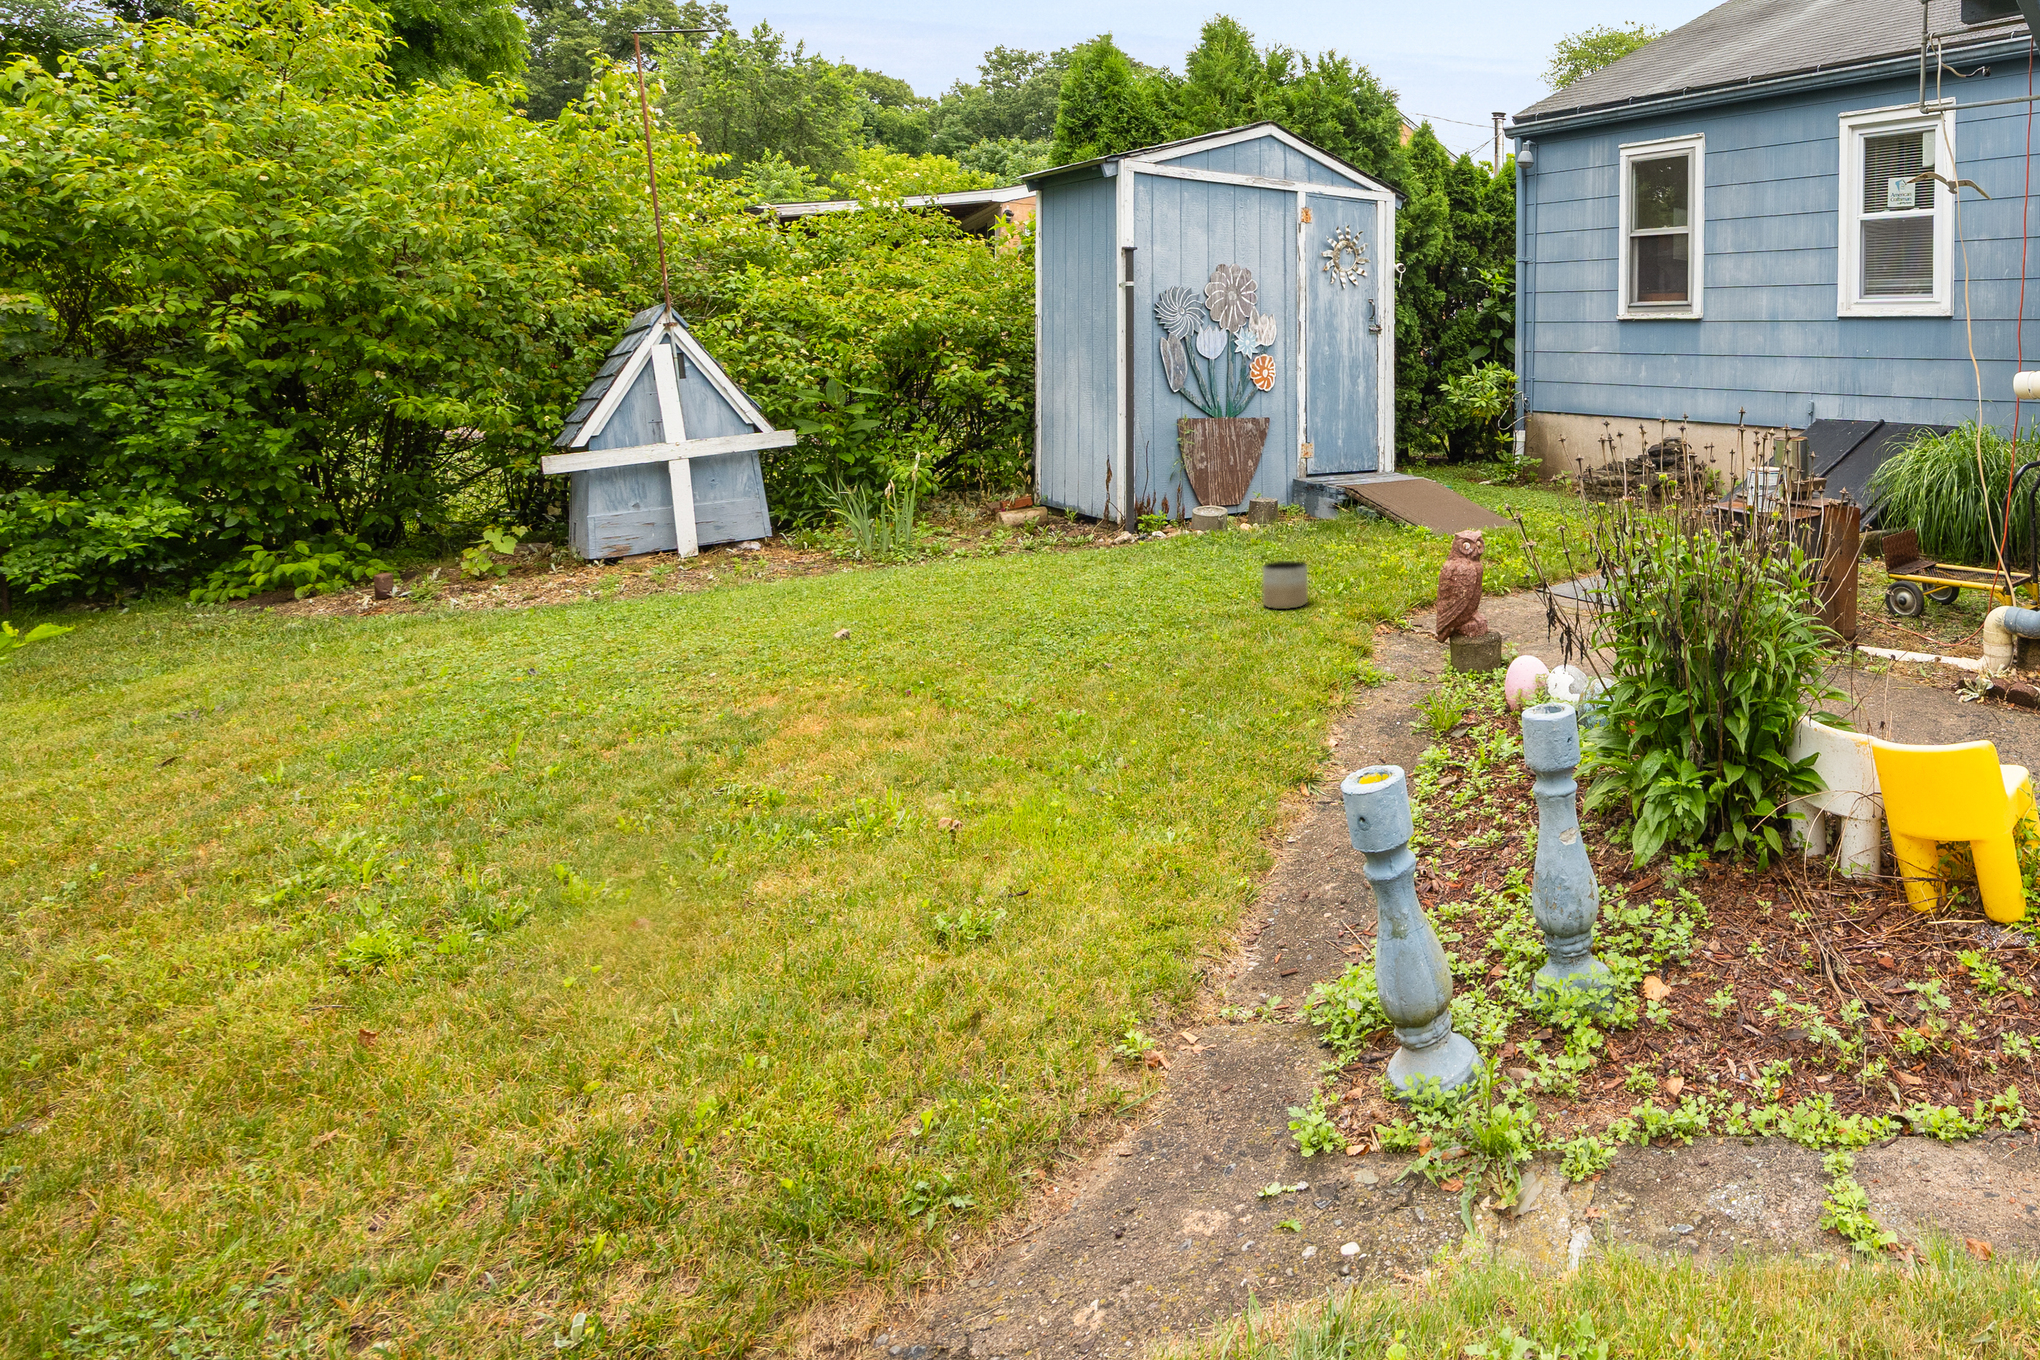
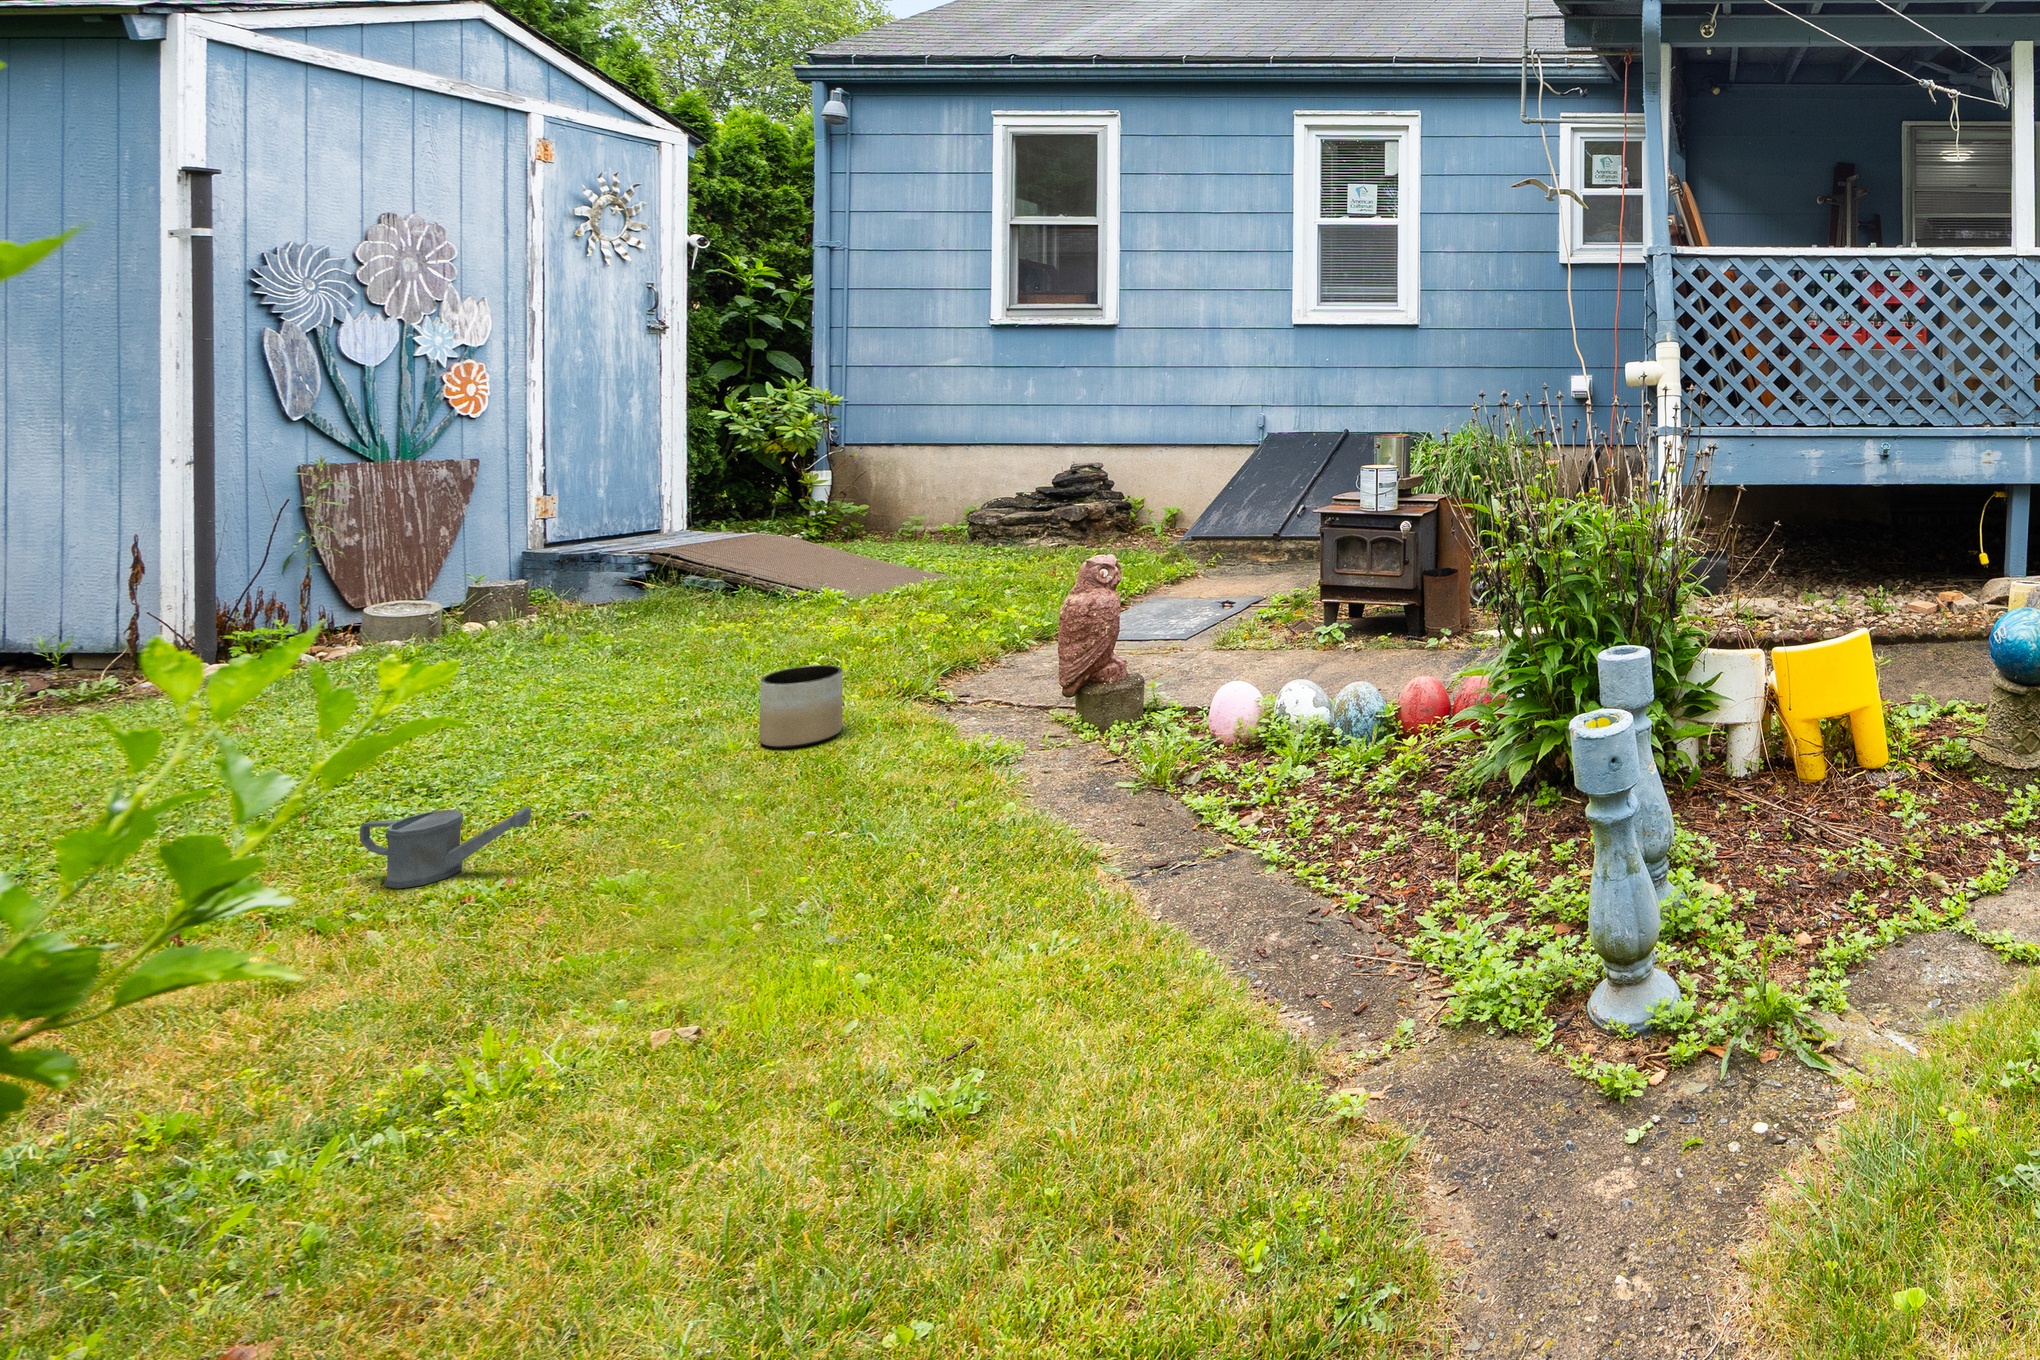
watering can: none [1061,599,1110,634] -> present [360,807,531,889]

